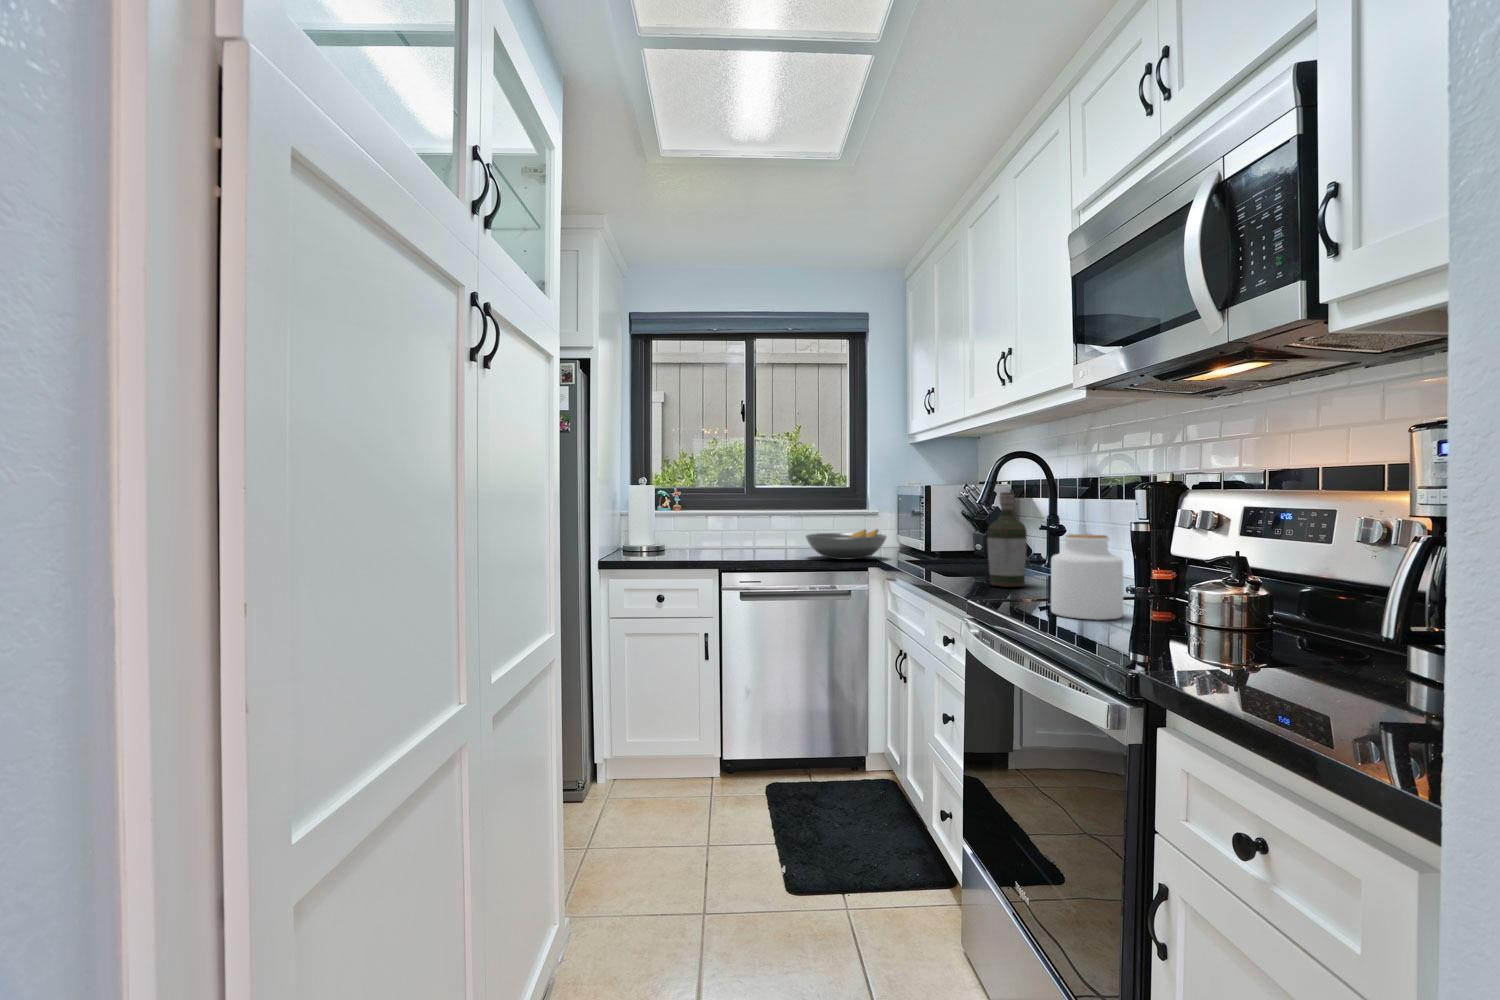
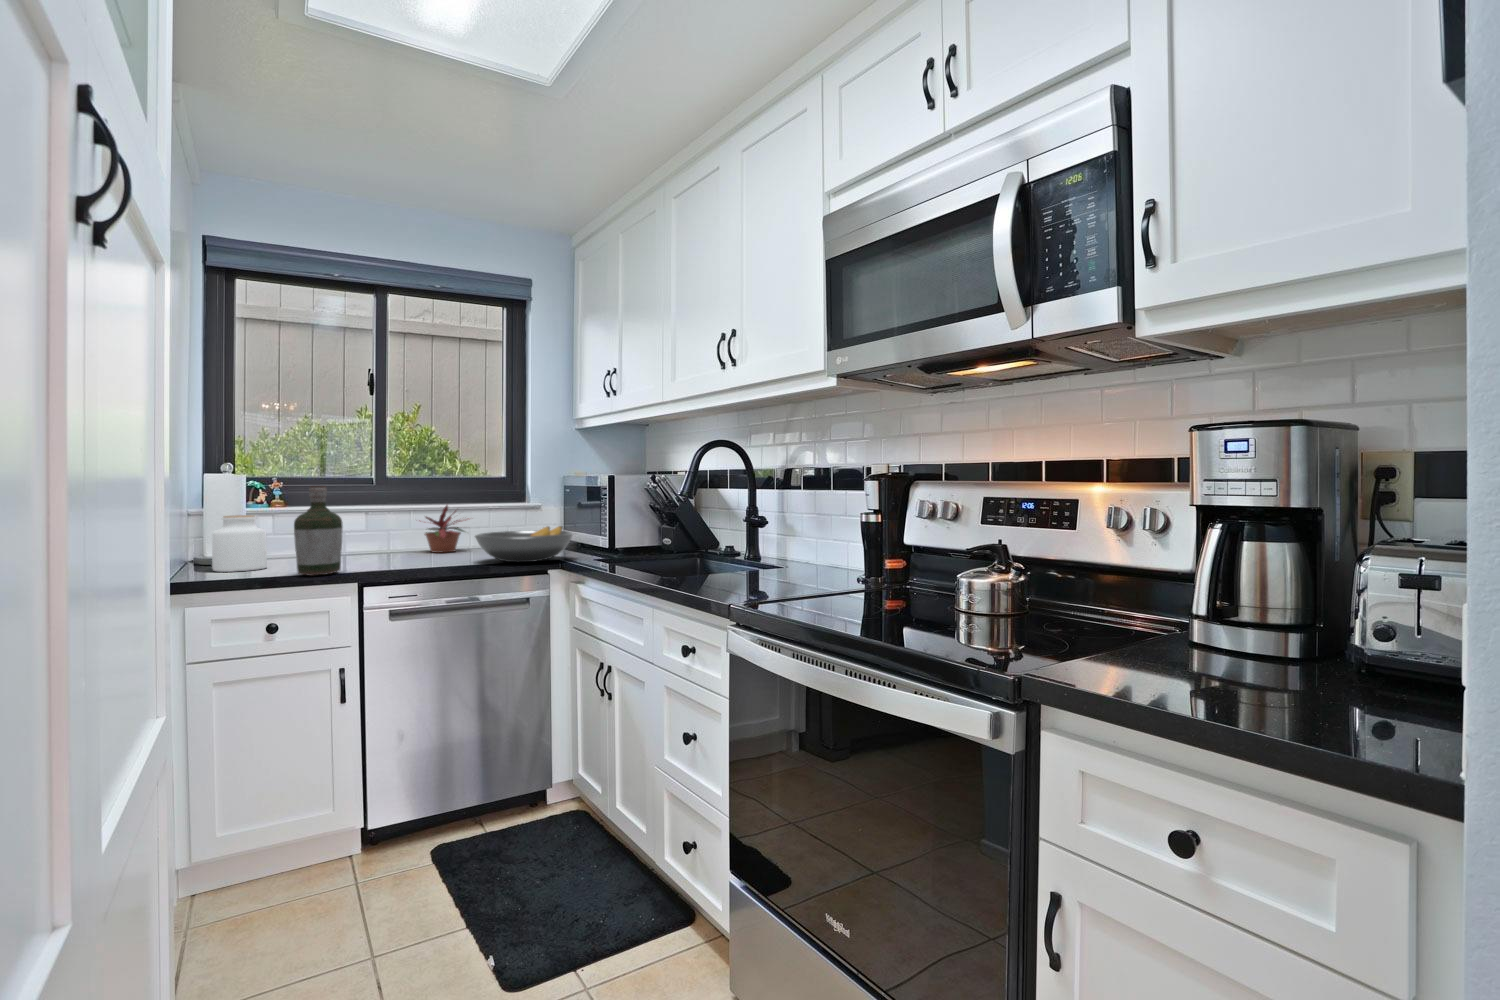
bottle: present [987,492,1027,587] -> present [294,486,343,576]
potted plant: none [766,508,816,549] -> present [424,505,466,553]
jar: present [1051,534,1123,620] -> present [212,515,267,572]

